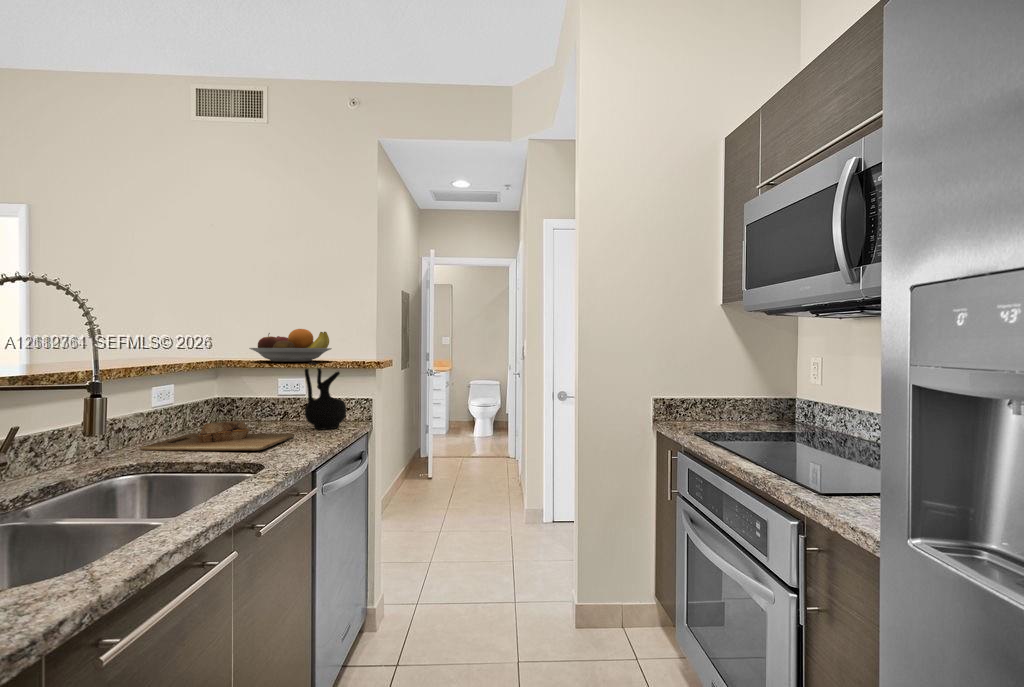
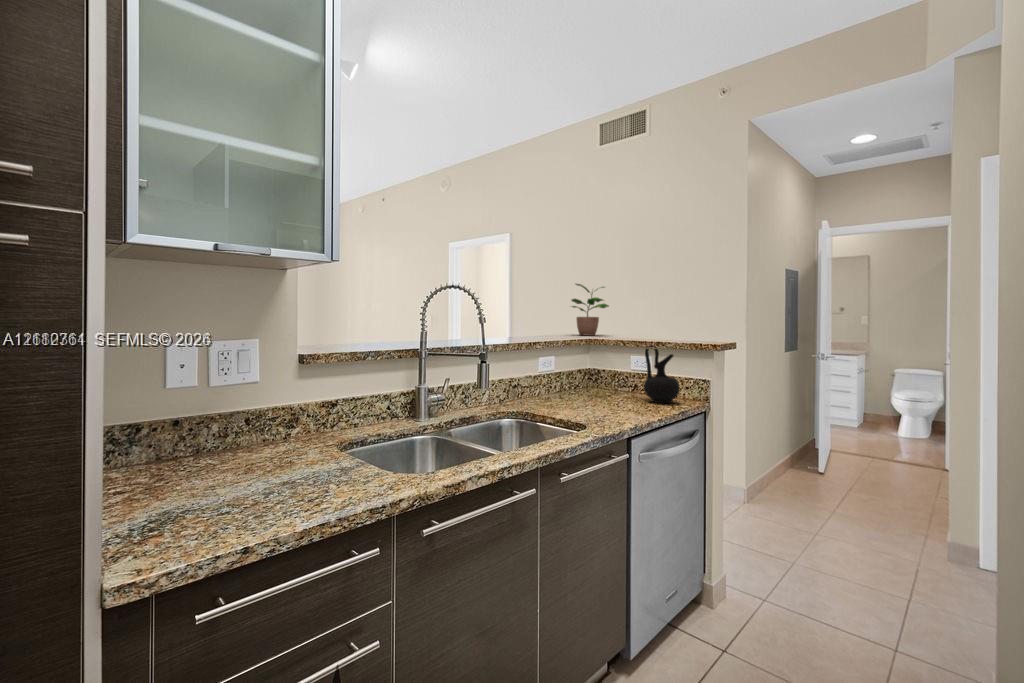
potted plant: none [167,283,230,355] -> present [571,284,609,336]
fruit bowl: present [249,329,332,362] -> none [609,317,674,344]
cutting board: present [141,422,294,450] -> none [526,388,629,413]

